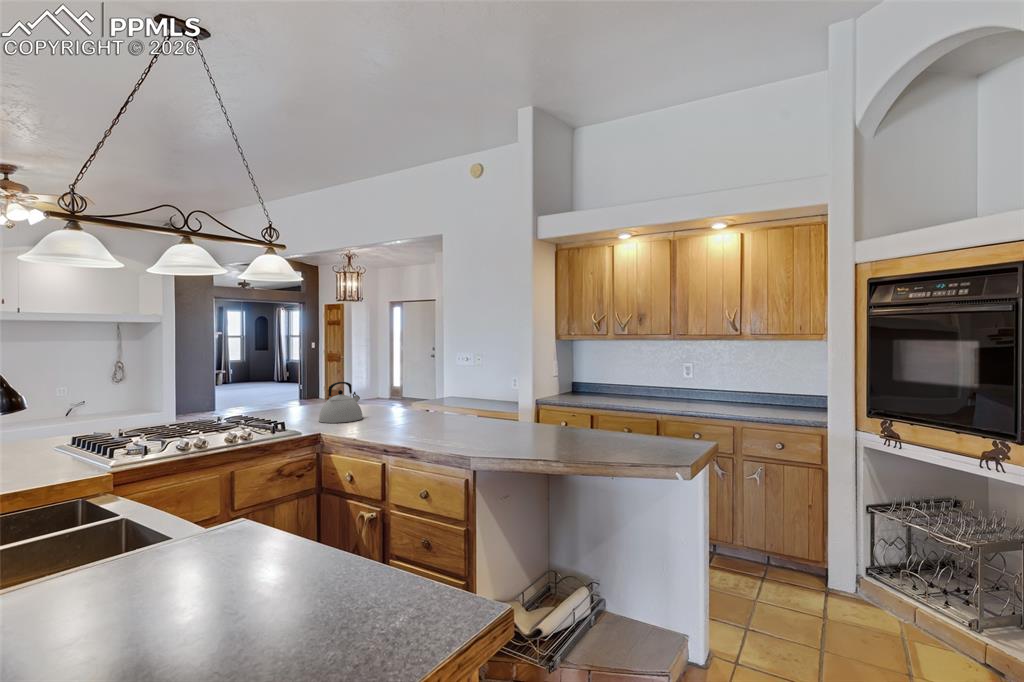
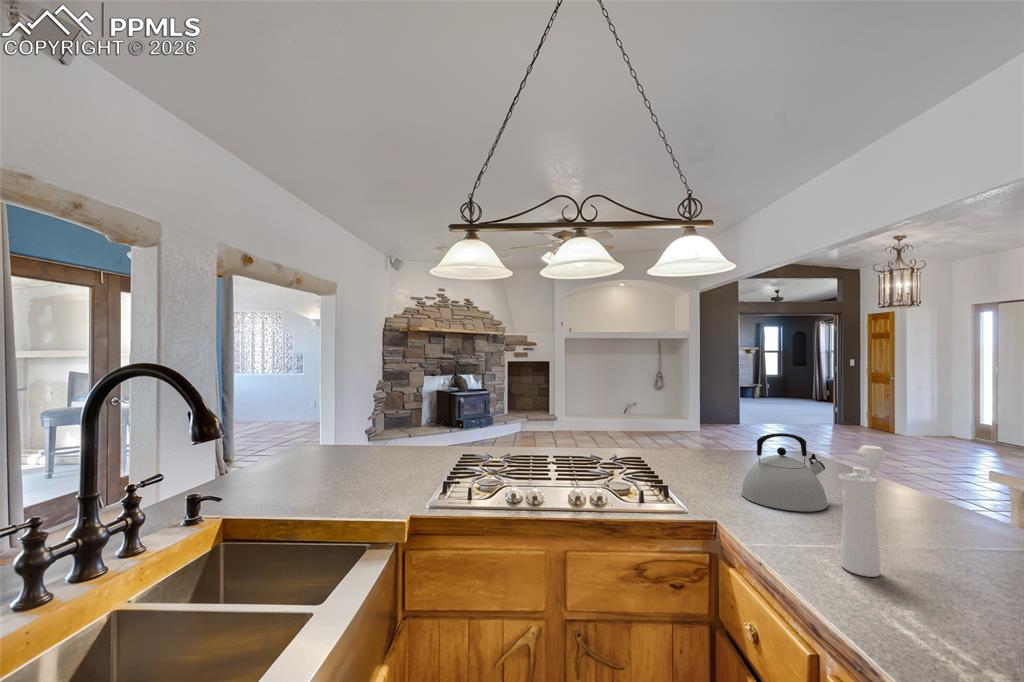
pepper mill: none [381,377,396,430] -> present [839,445,886,577]

